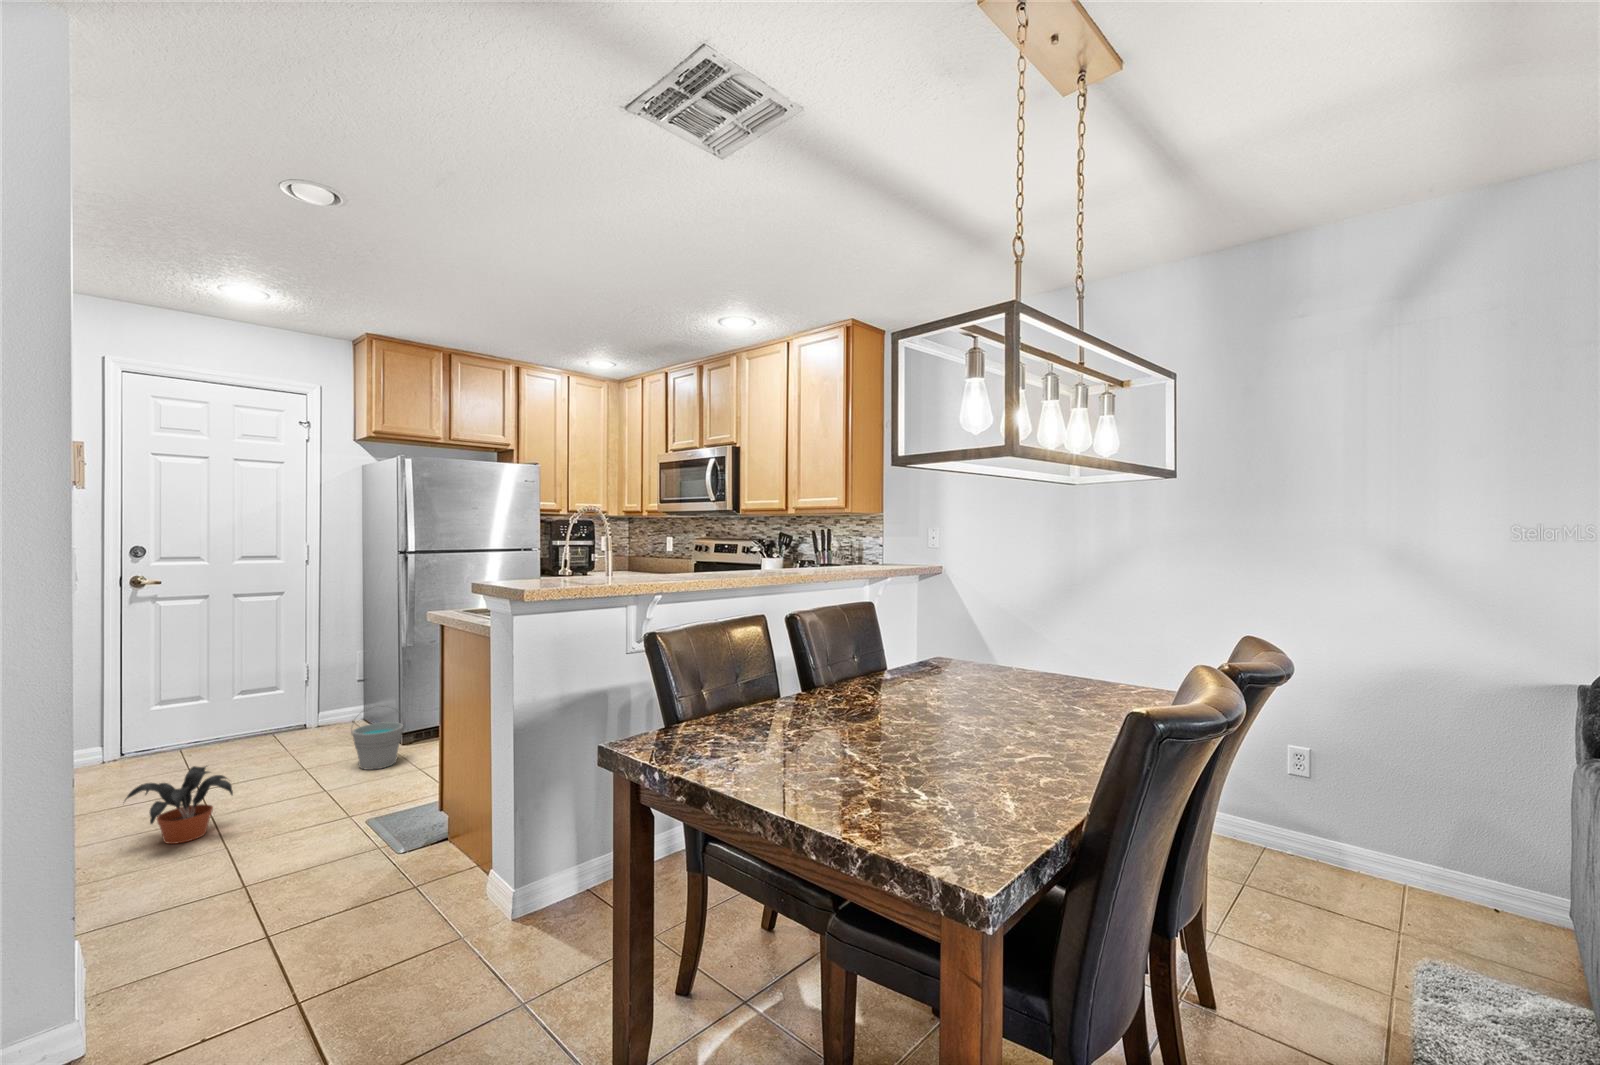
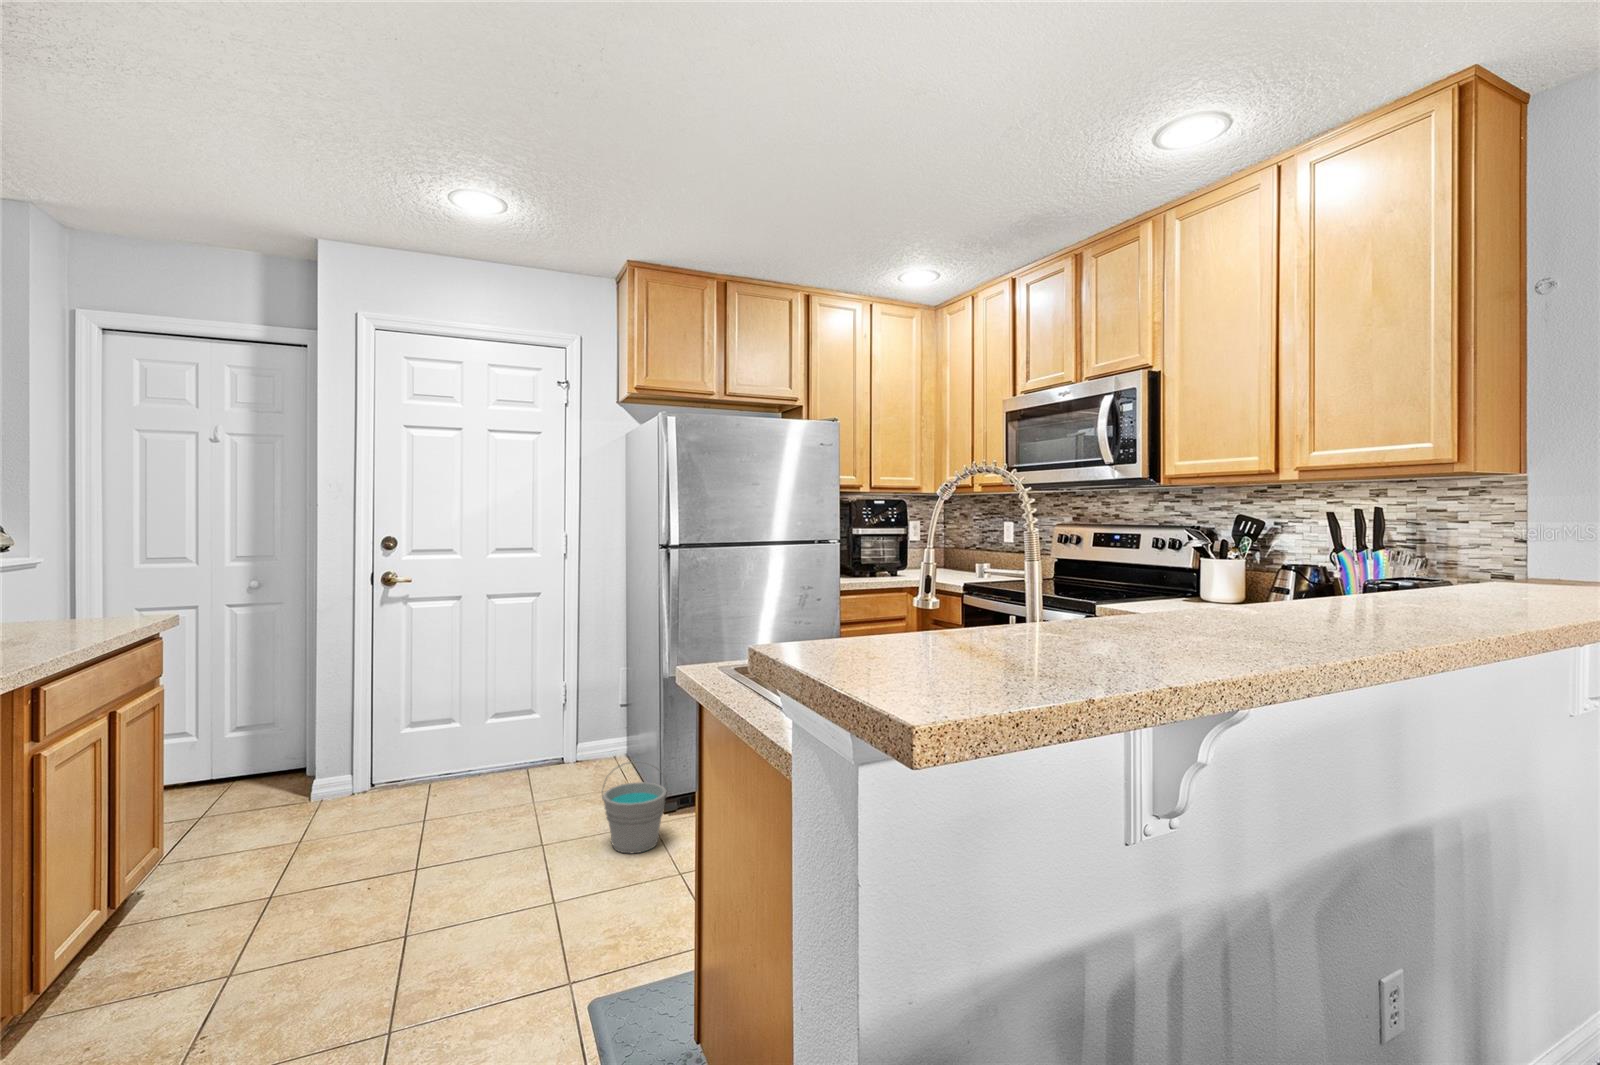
potted plant: present [126,766,233,844] -> none [306,847,442,969]

